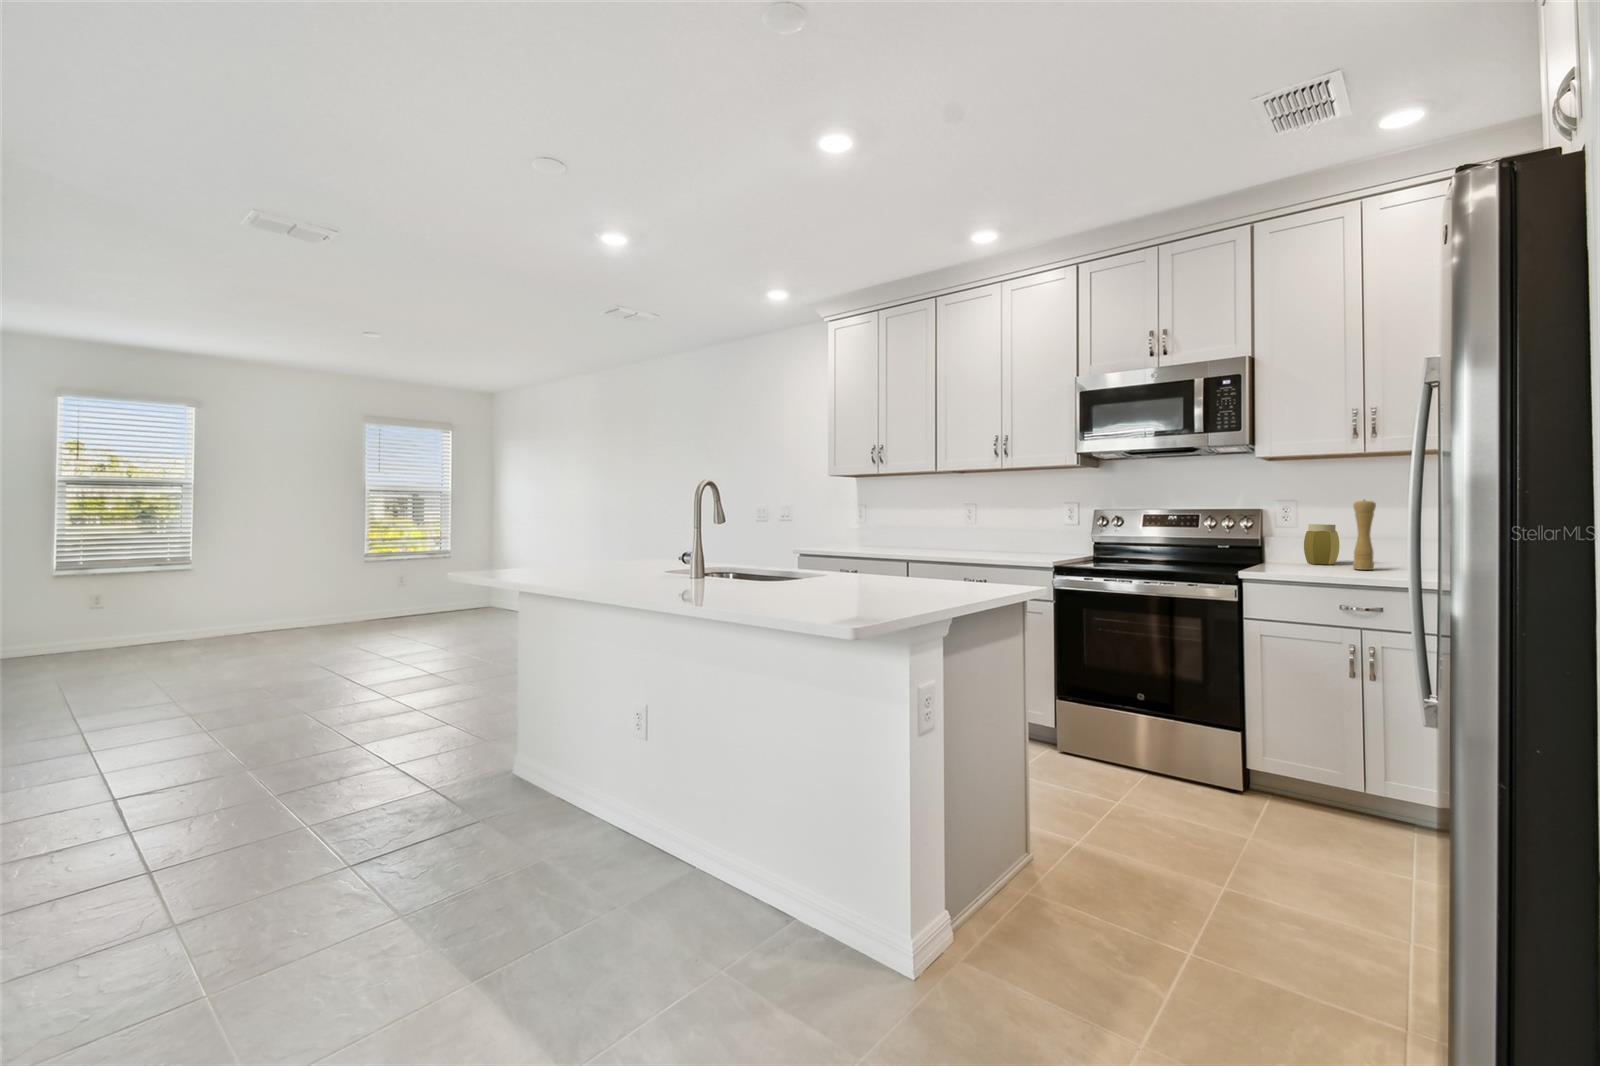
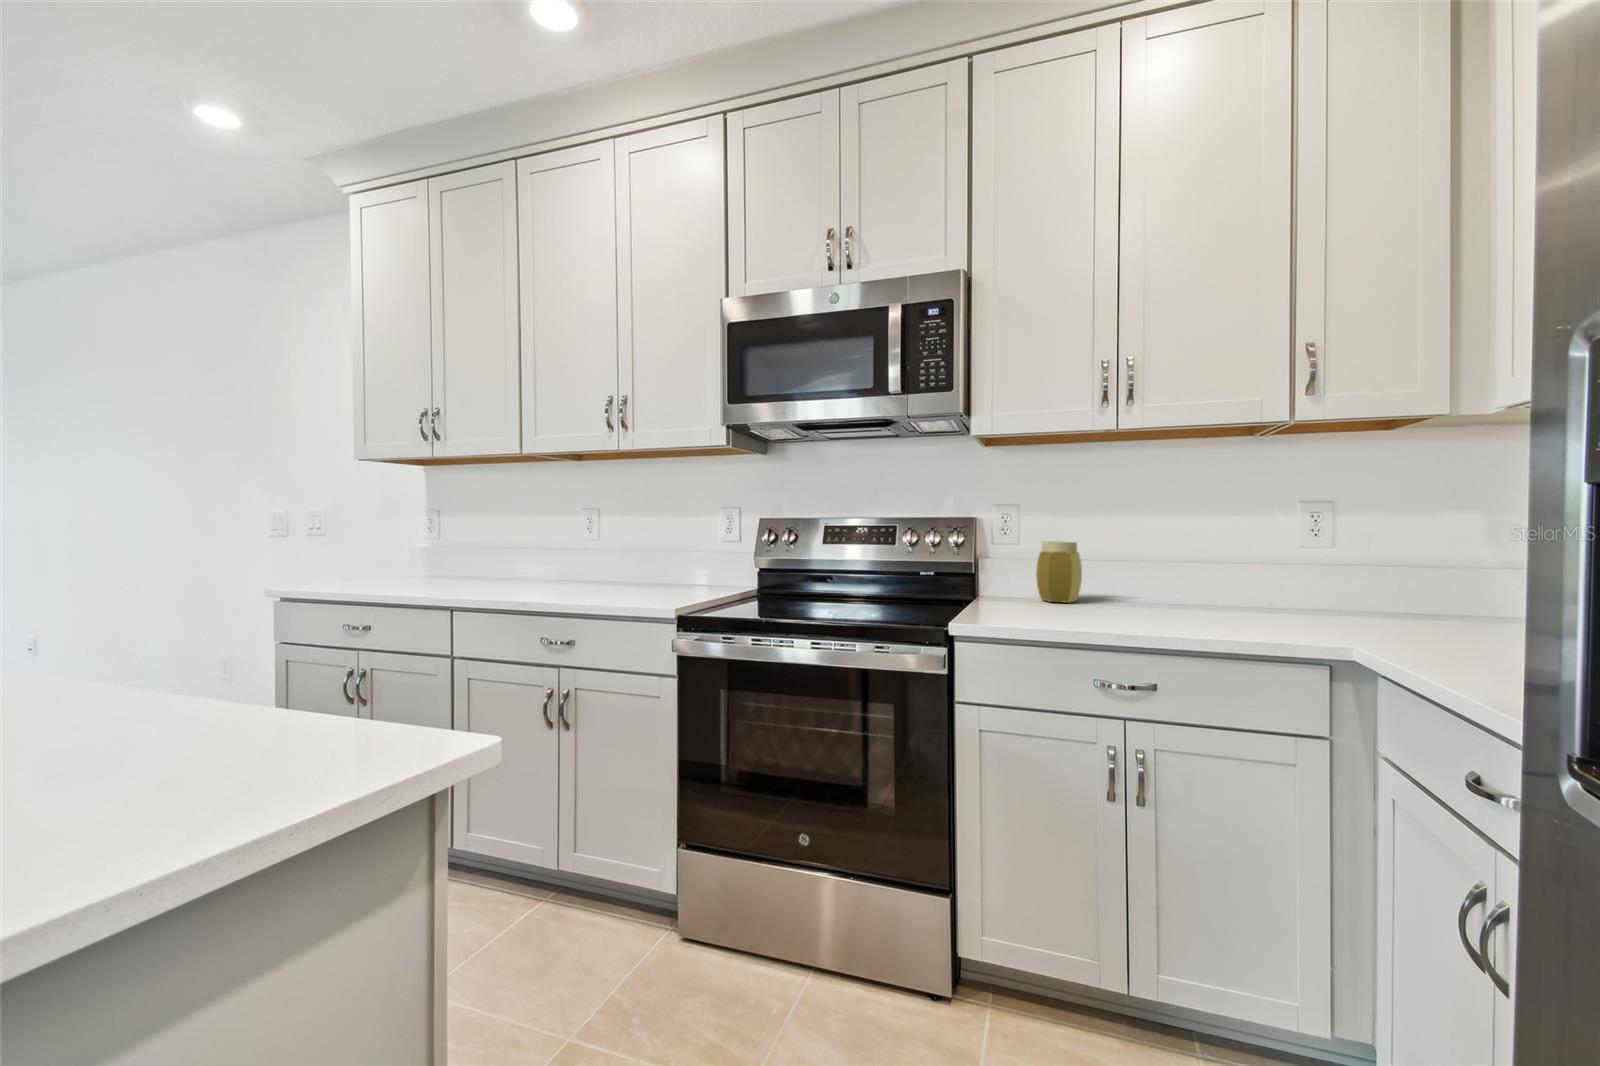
pepper mill: present [1353,500,1376,570] -> none [1103,505,1133,613]

